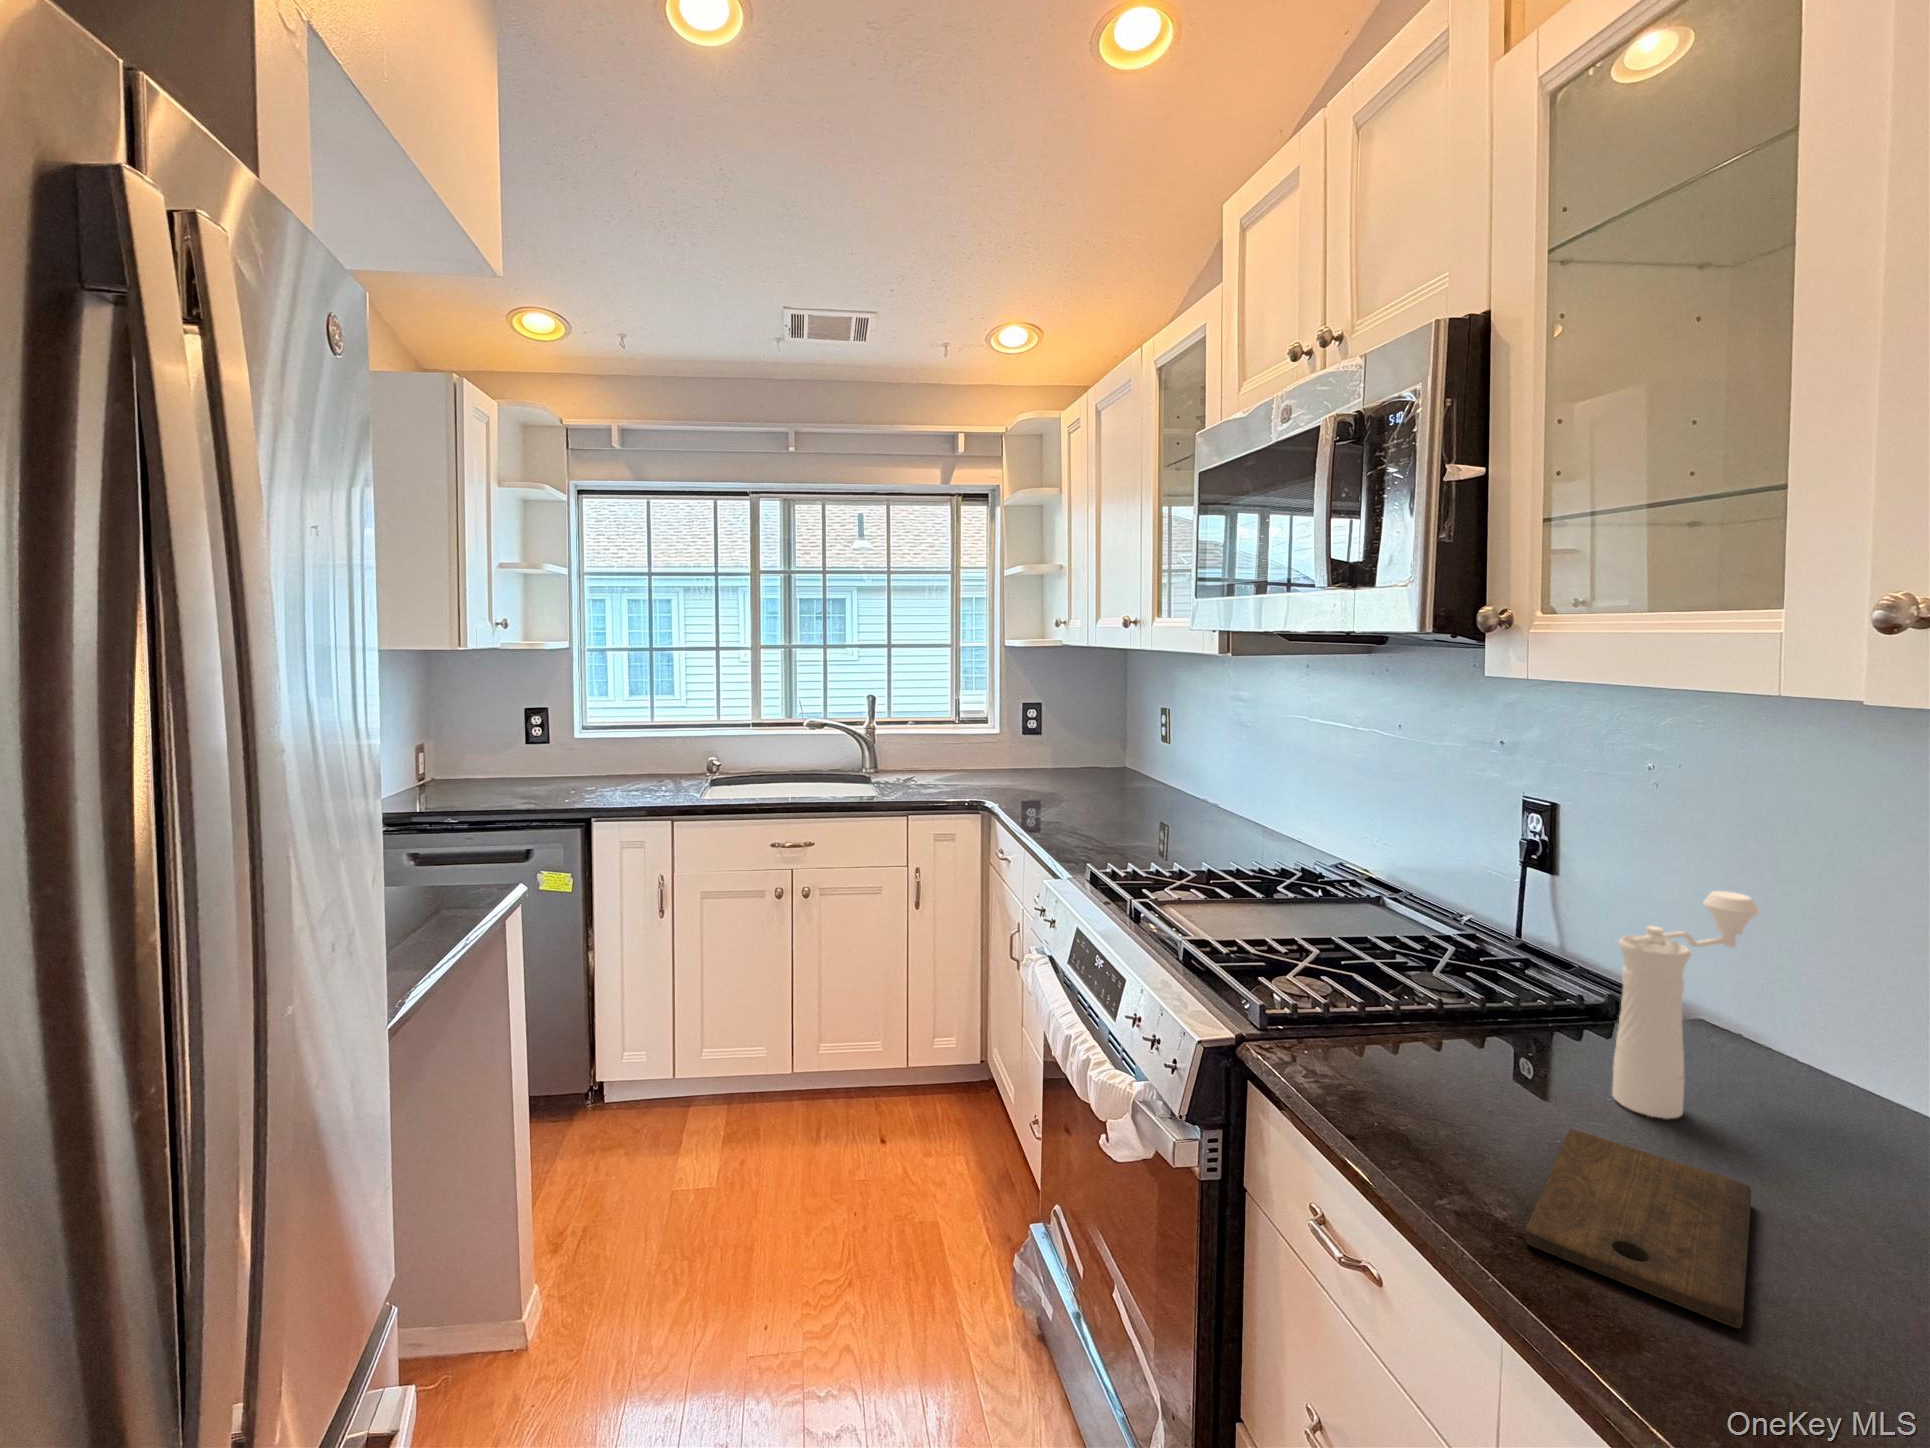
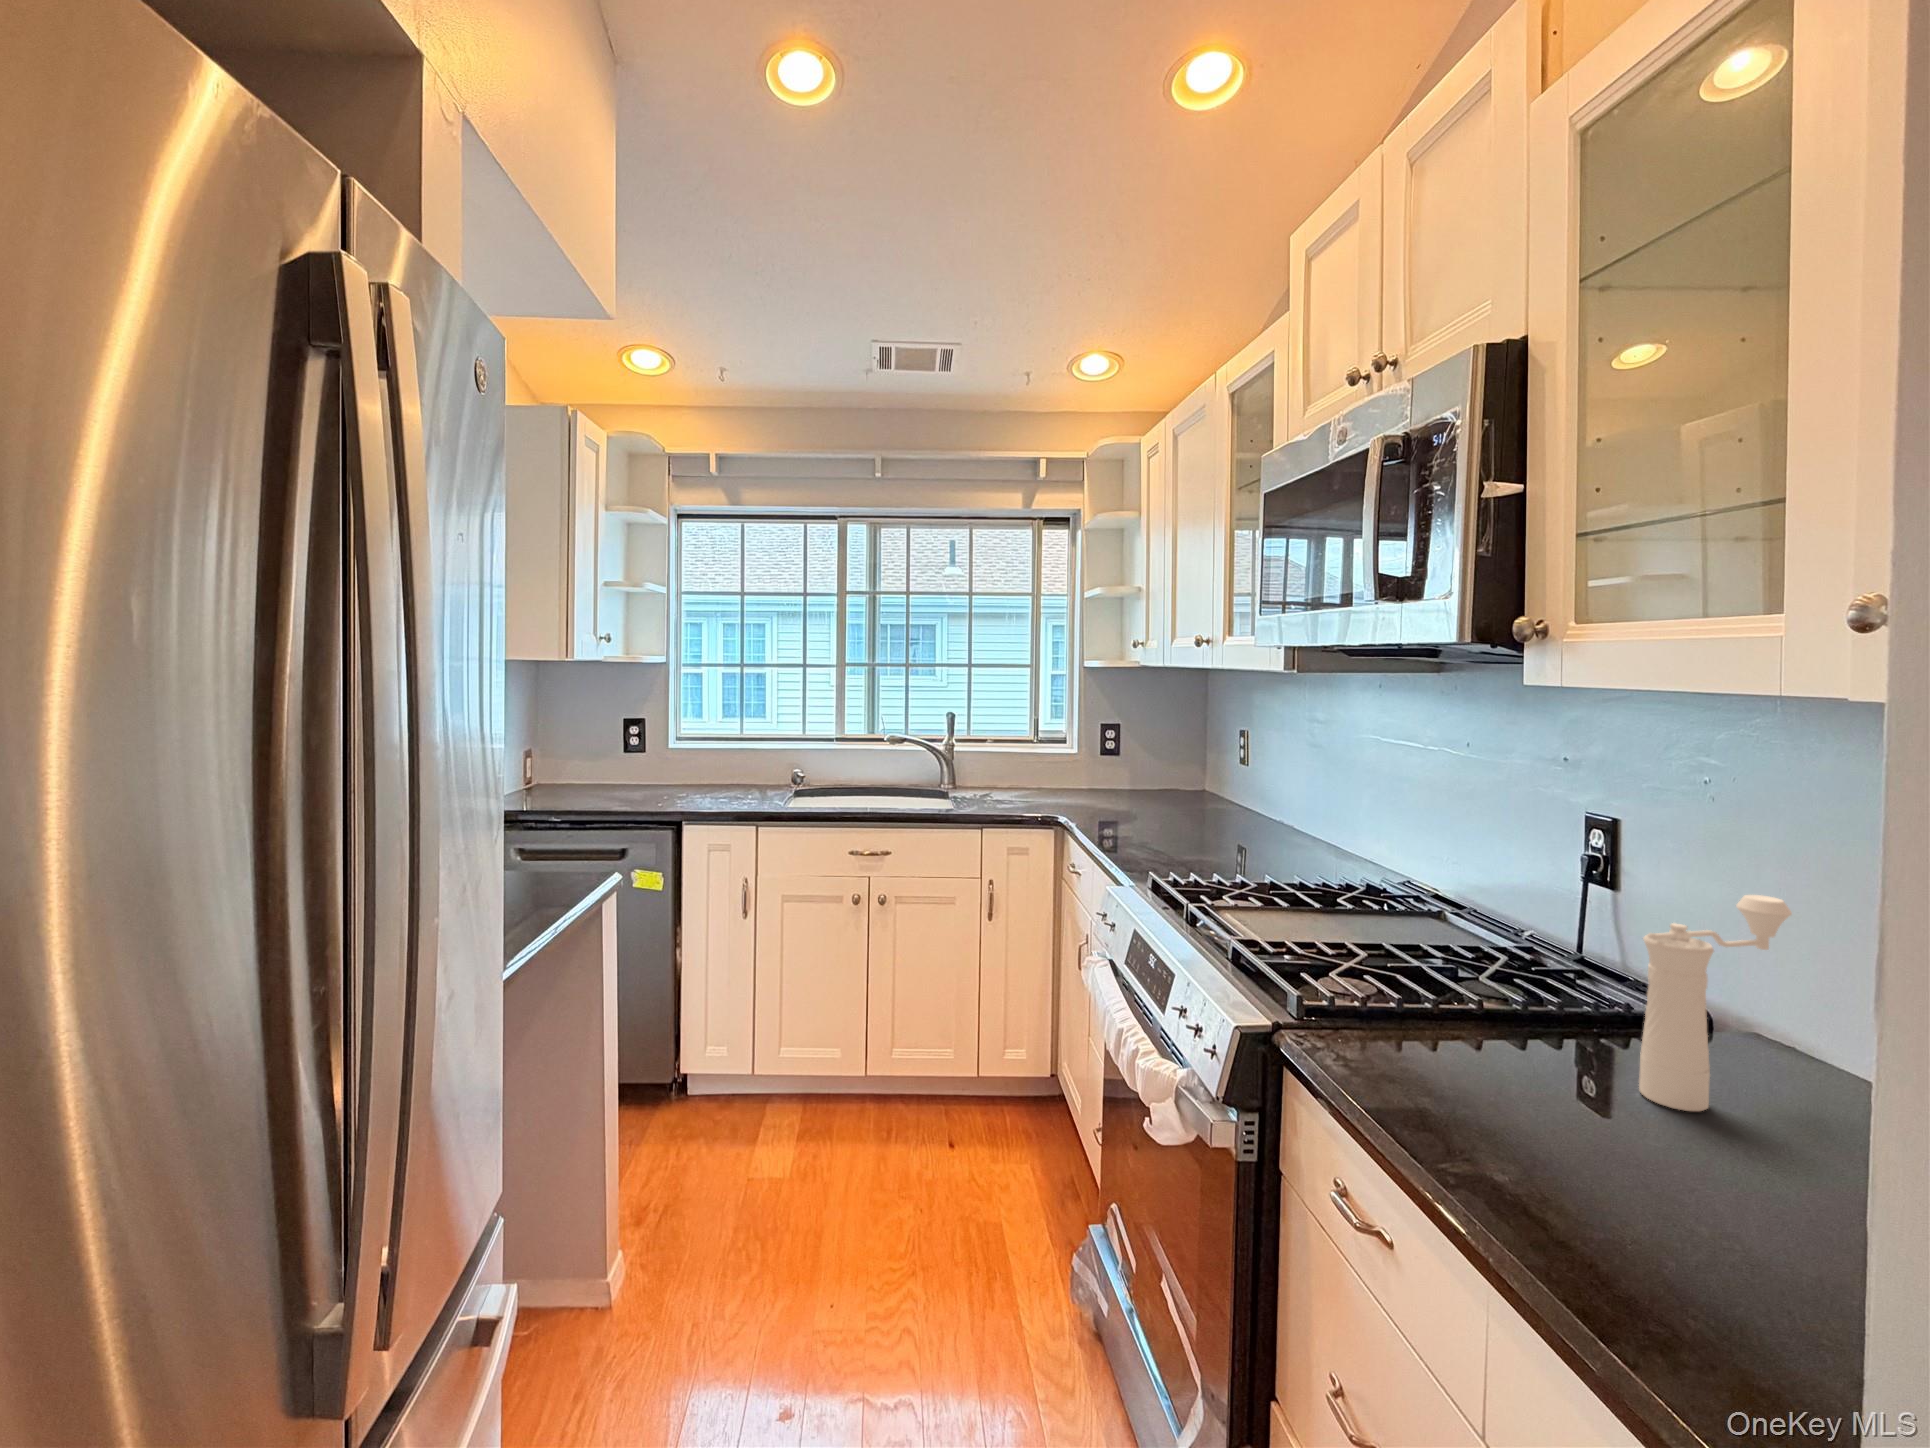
cutting board: present [1526,1129,1751,1329] -> none [1514,1111,1752,1272]

